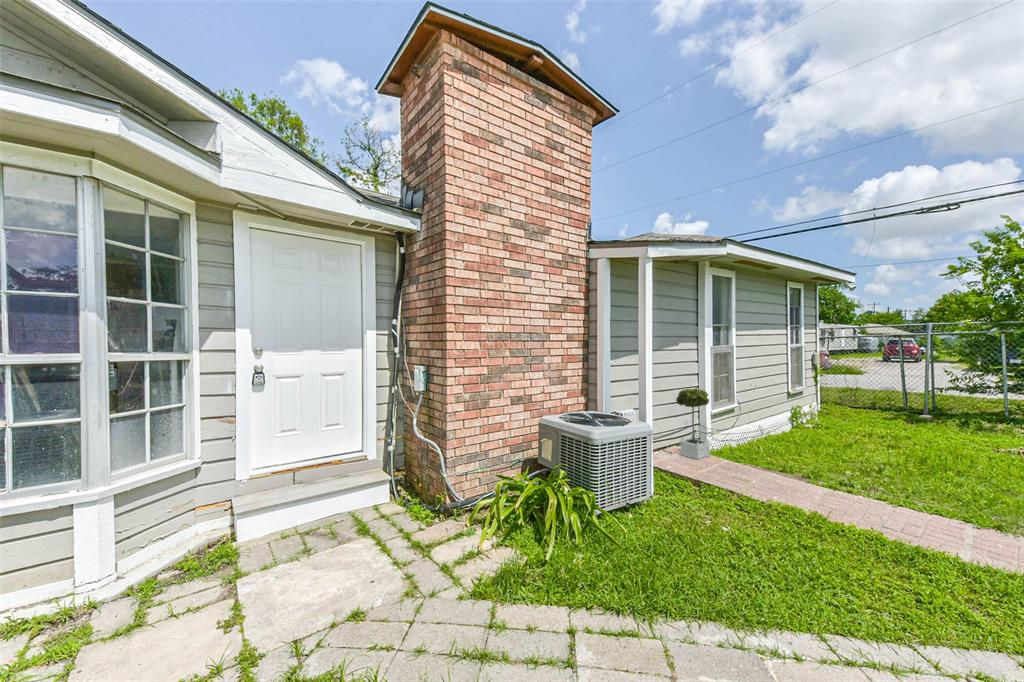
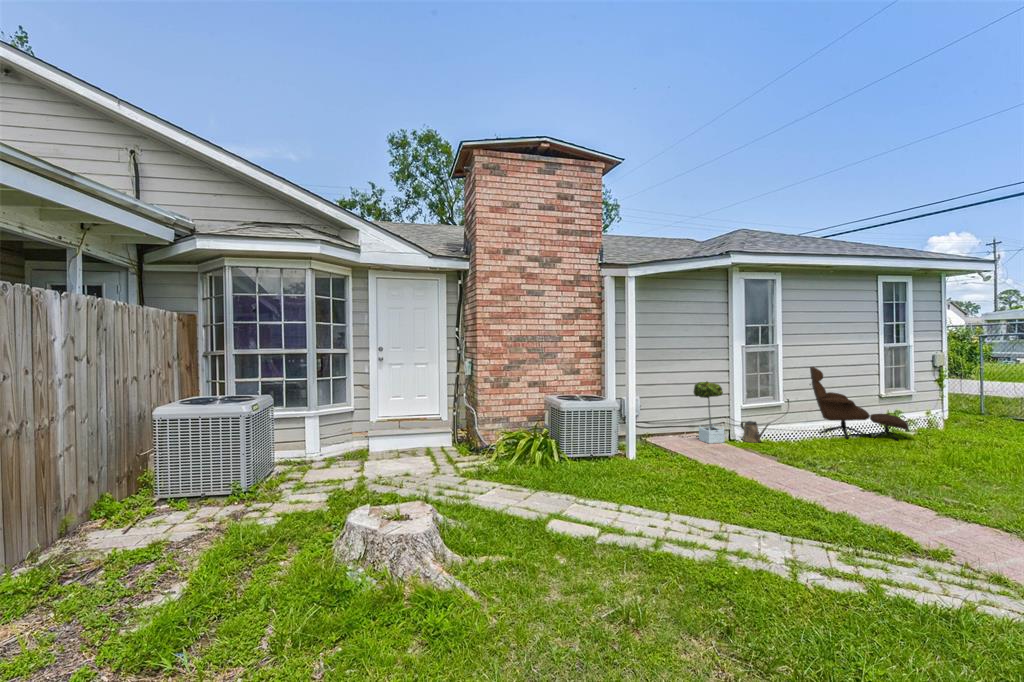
lounge chair: none [750,368,845,440] -> present [810,367,908,440]
watering can: none [713,429,756,453] -> present [741,421,770,442]

